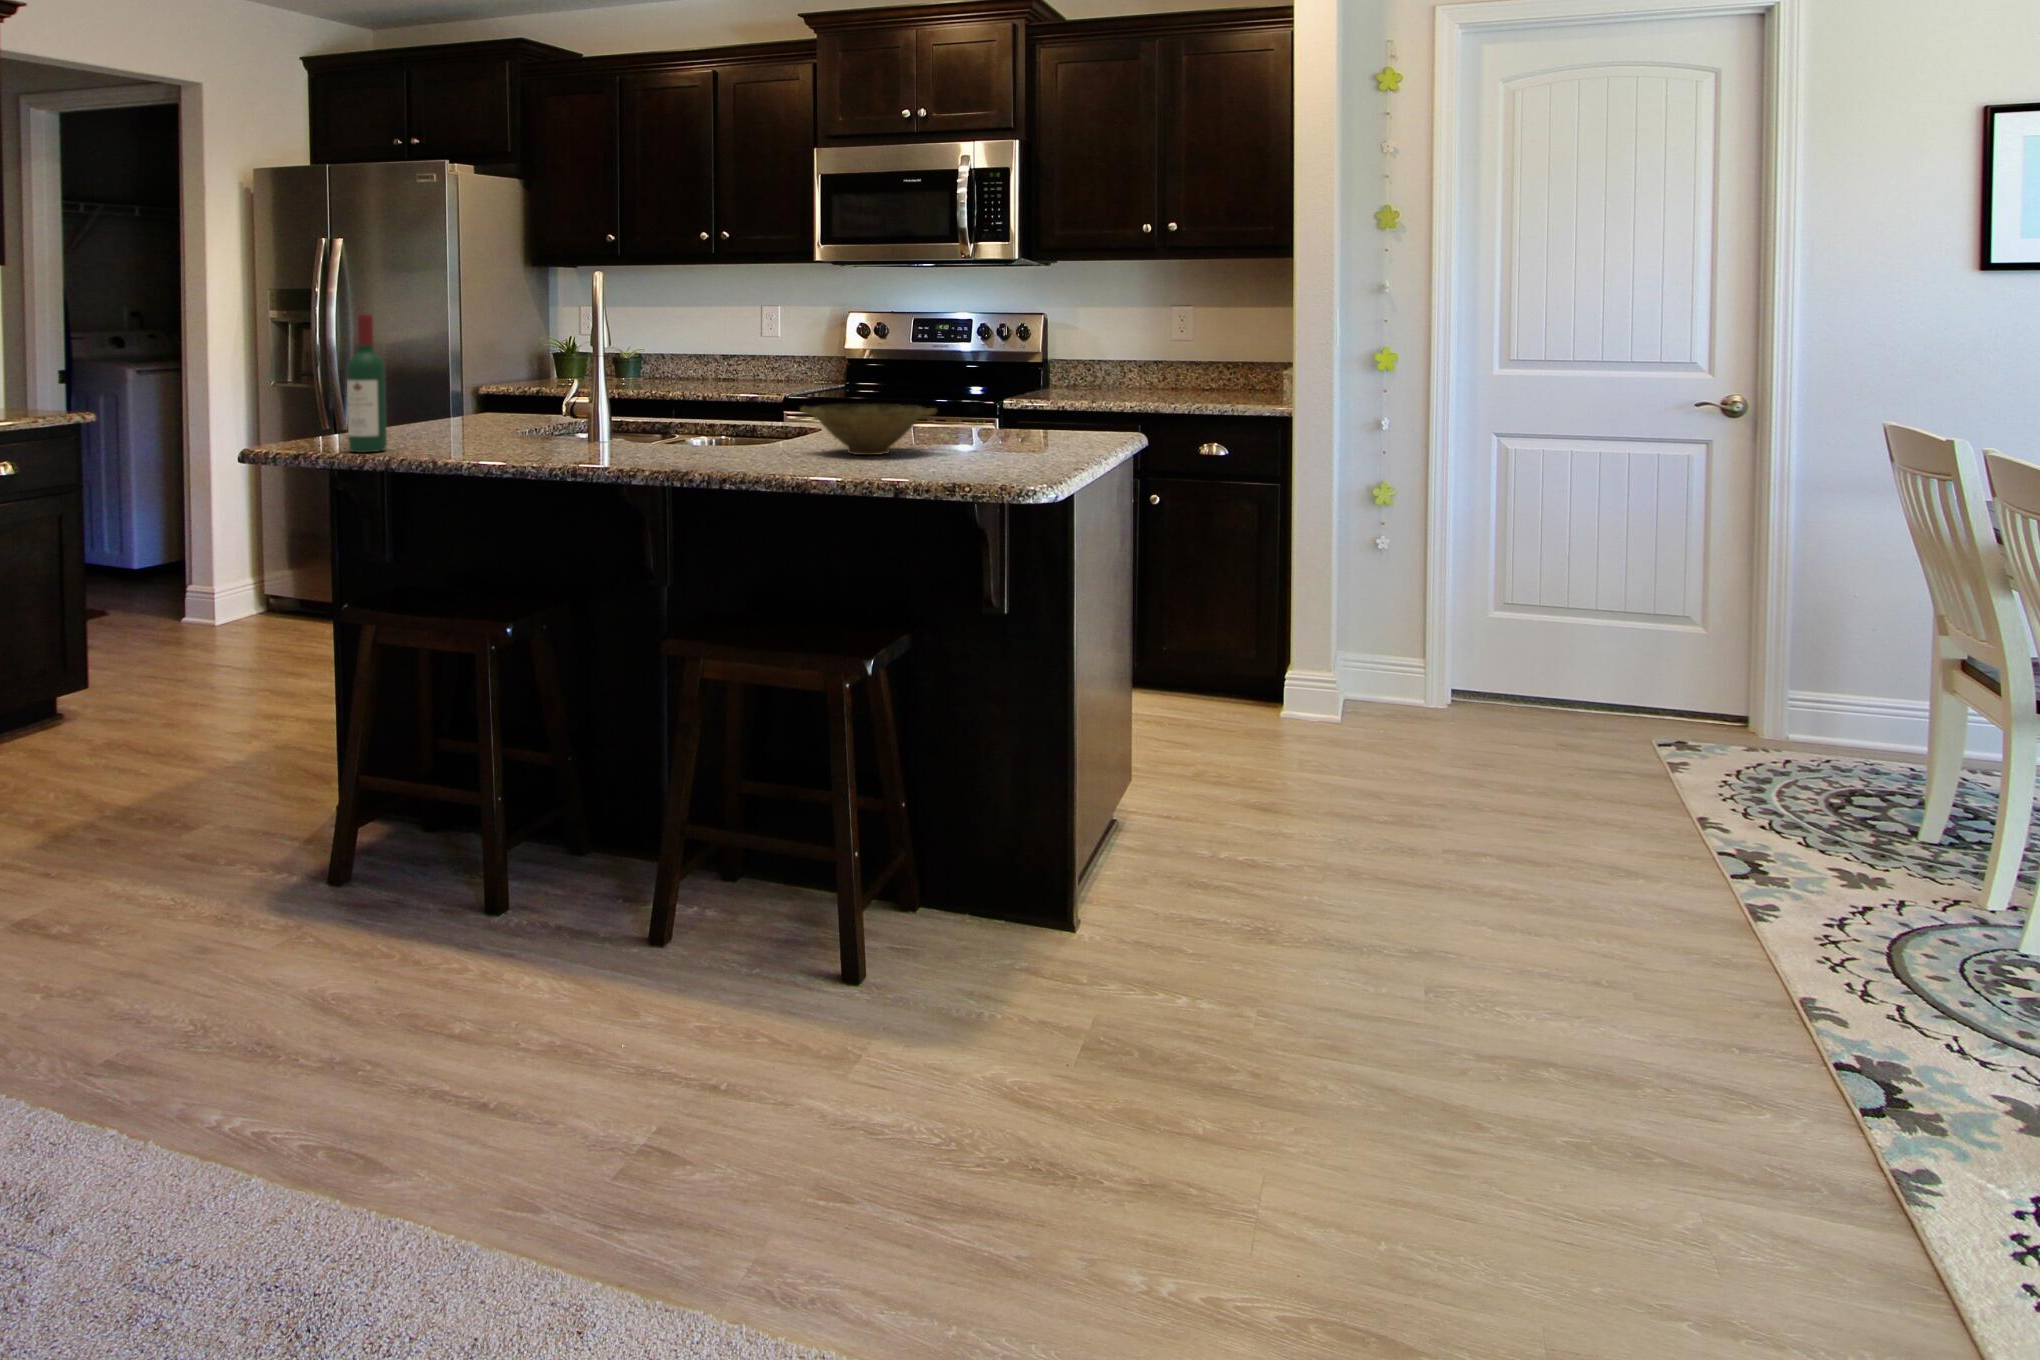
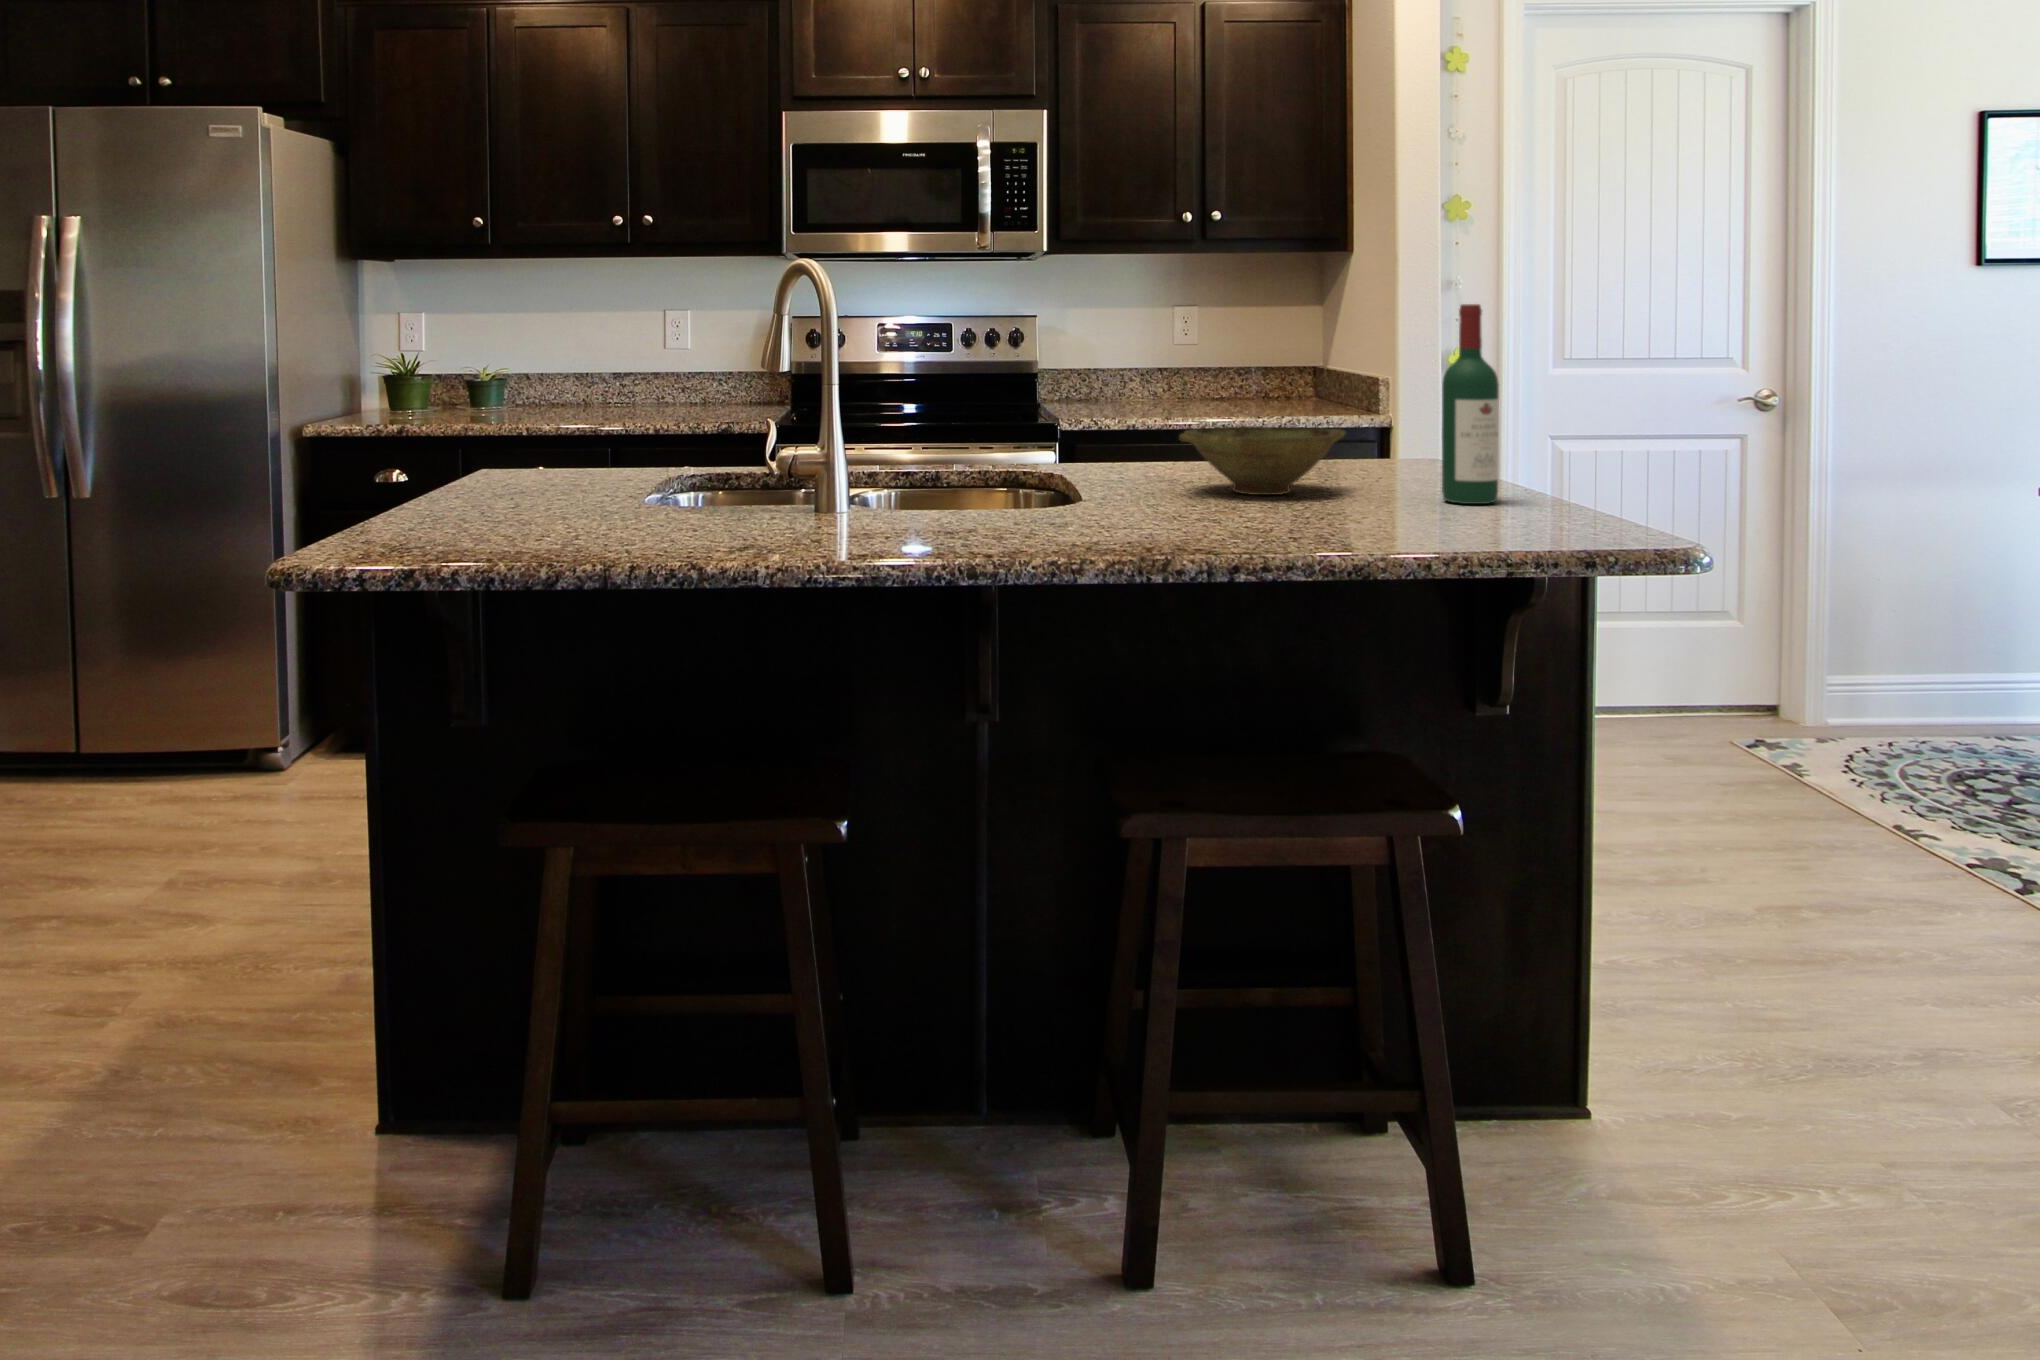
wine bottle: present [347,314,387,452] -> present [1442,304,1499,504]

